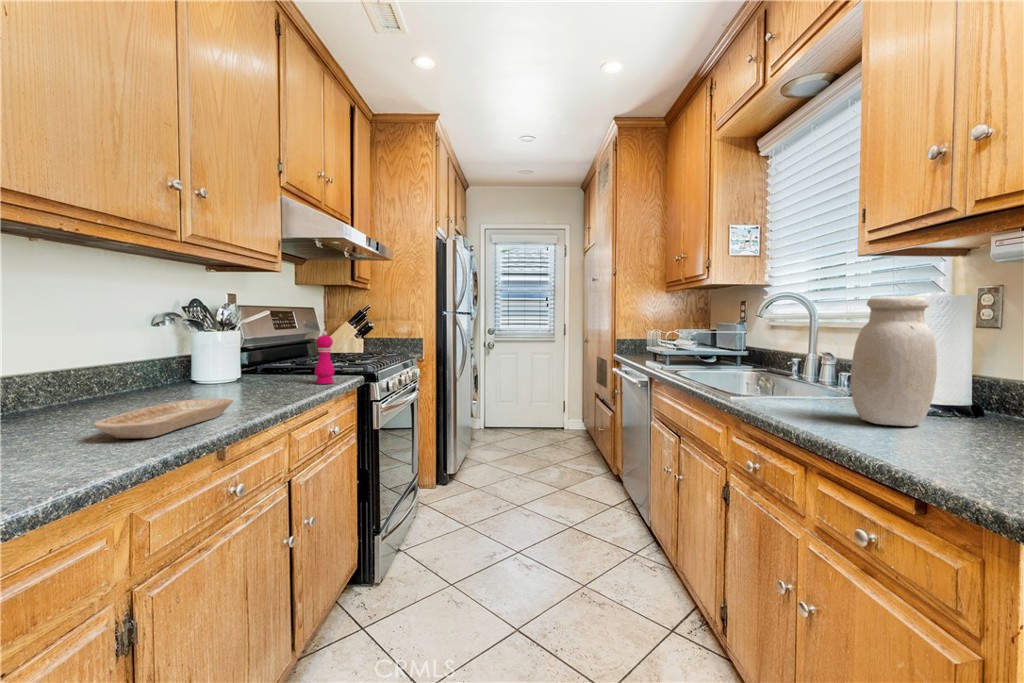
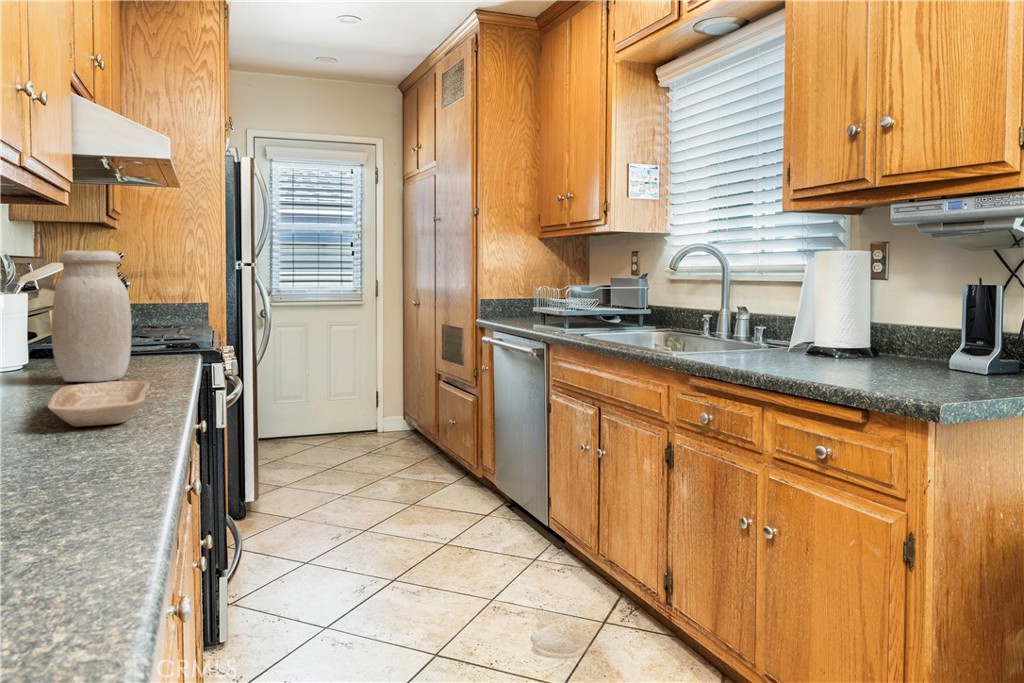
jar: present [851,296,937,426] -> present [51,250,132,382]
pepper mill: present [315,332,335,384] -> none [148,291,178,367]

